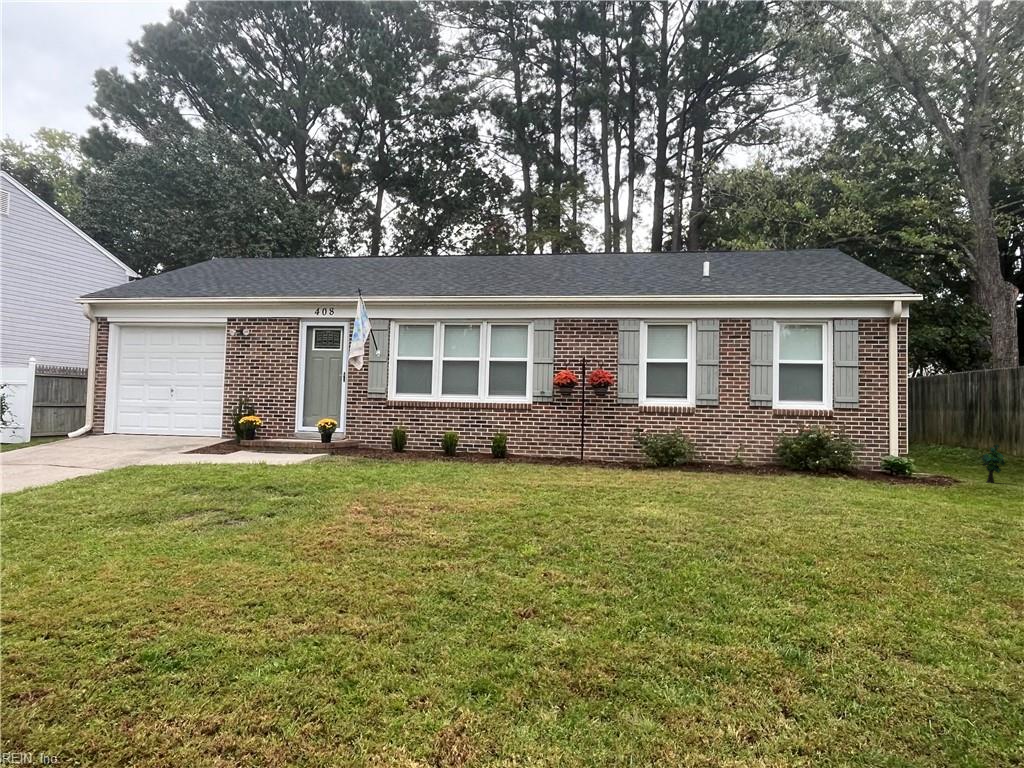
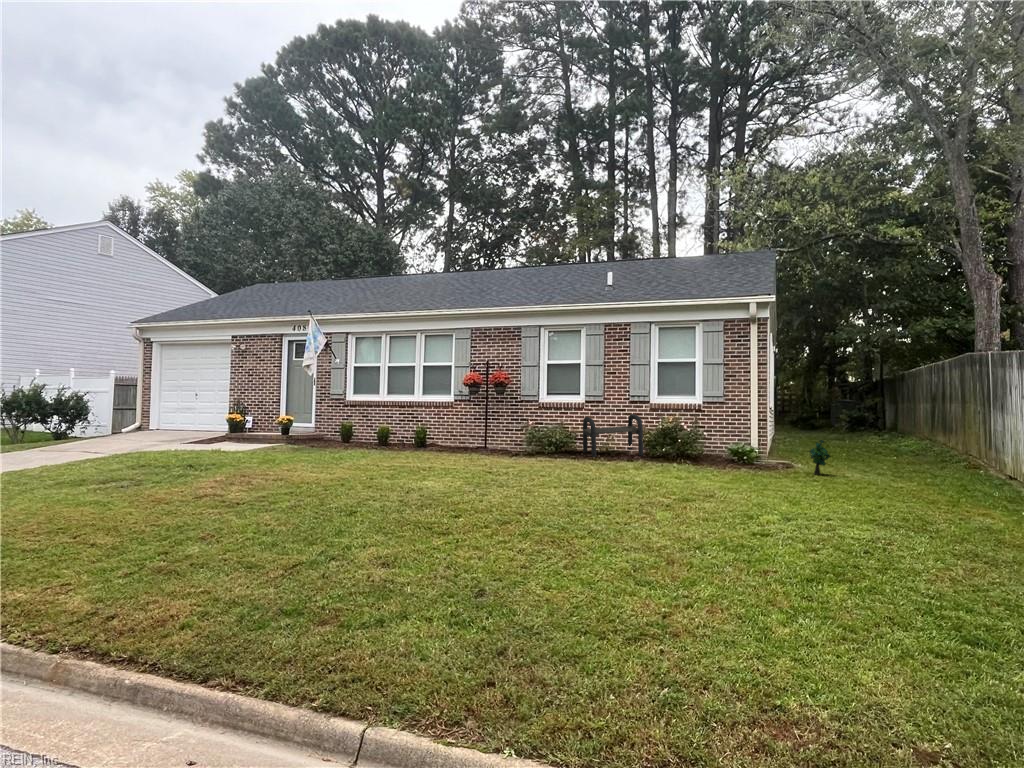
bench: none [702,420,775,469] -> present [583,414,643,457]

